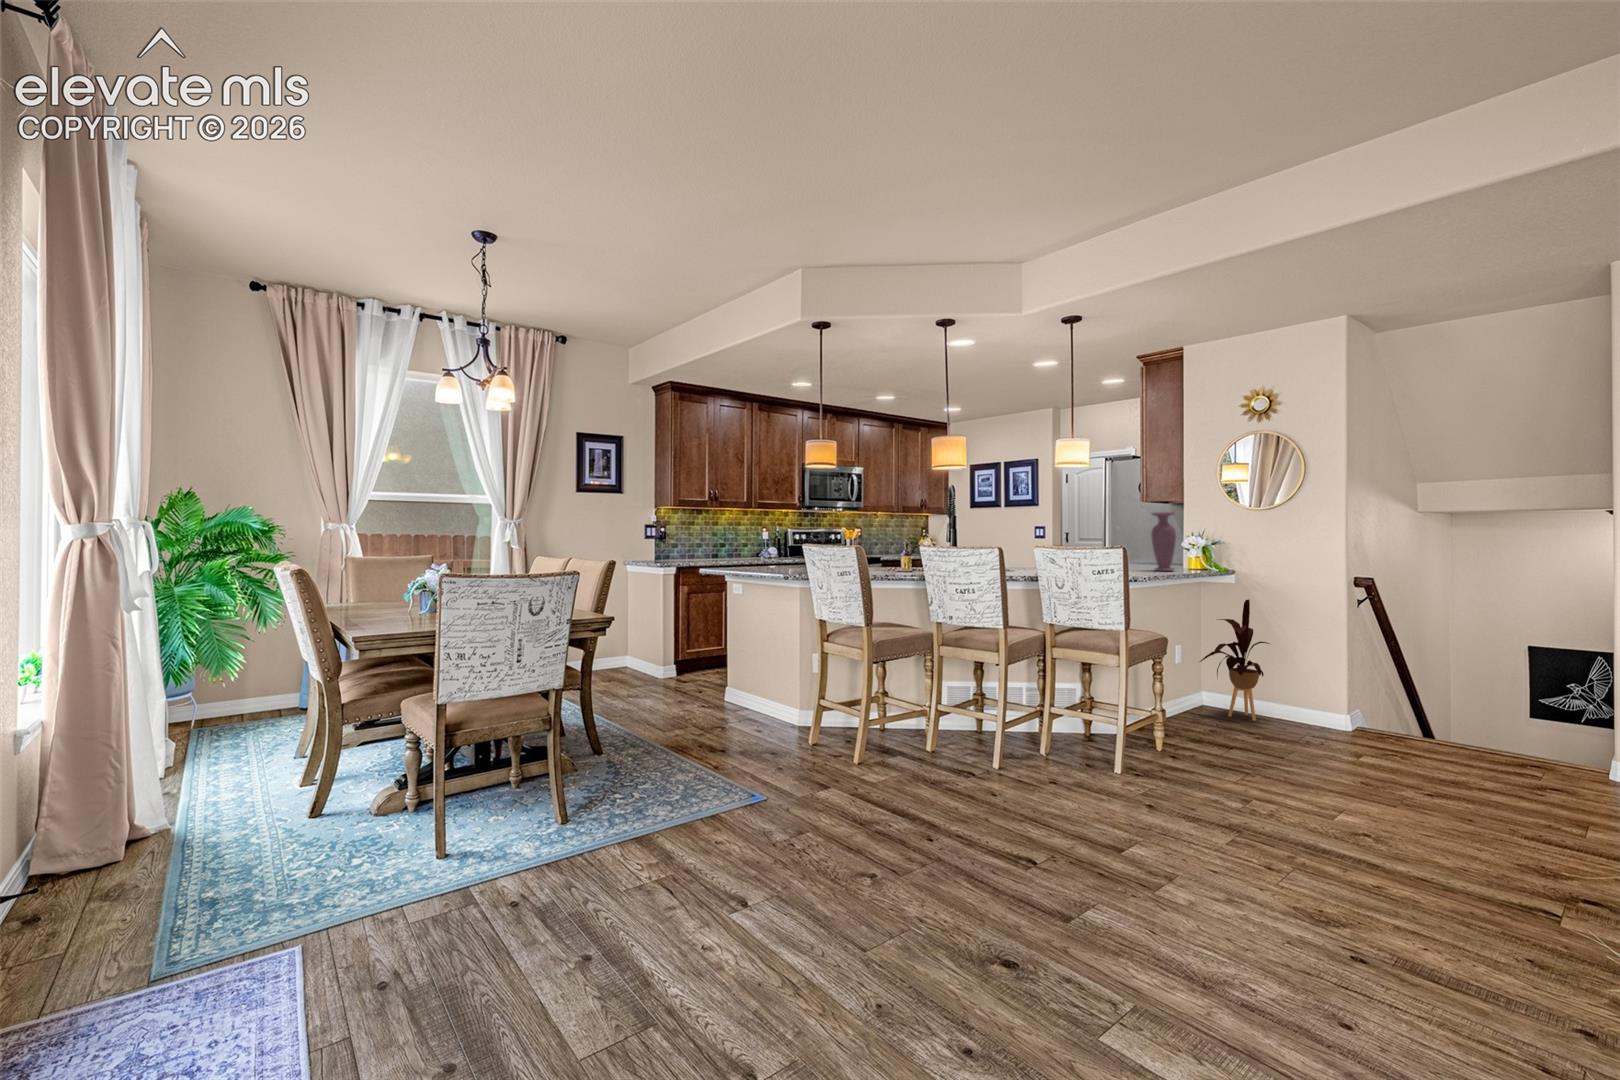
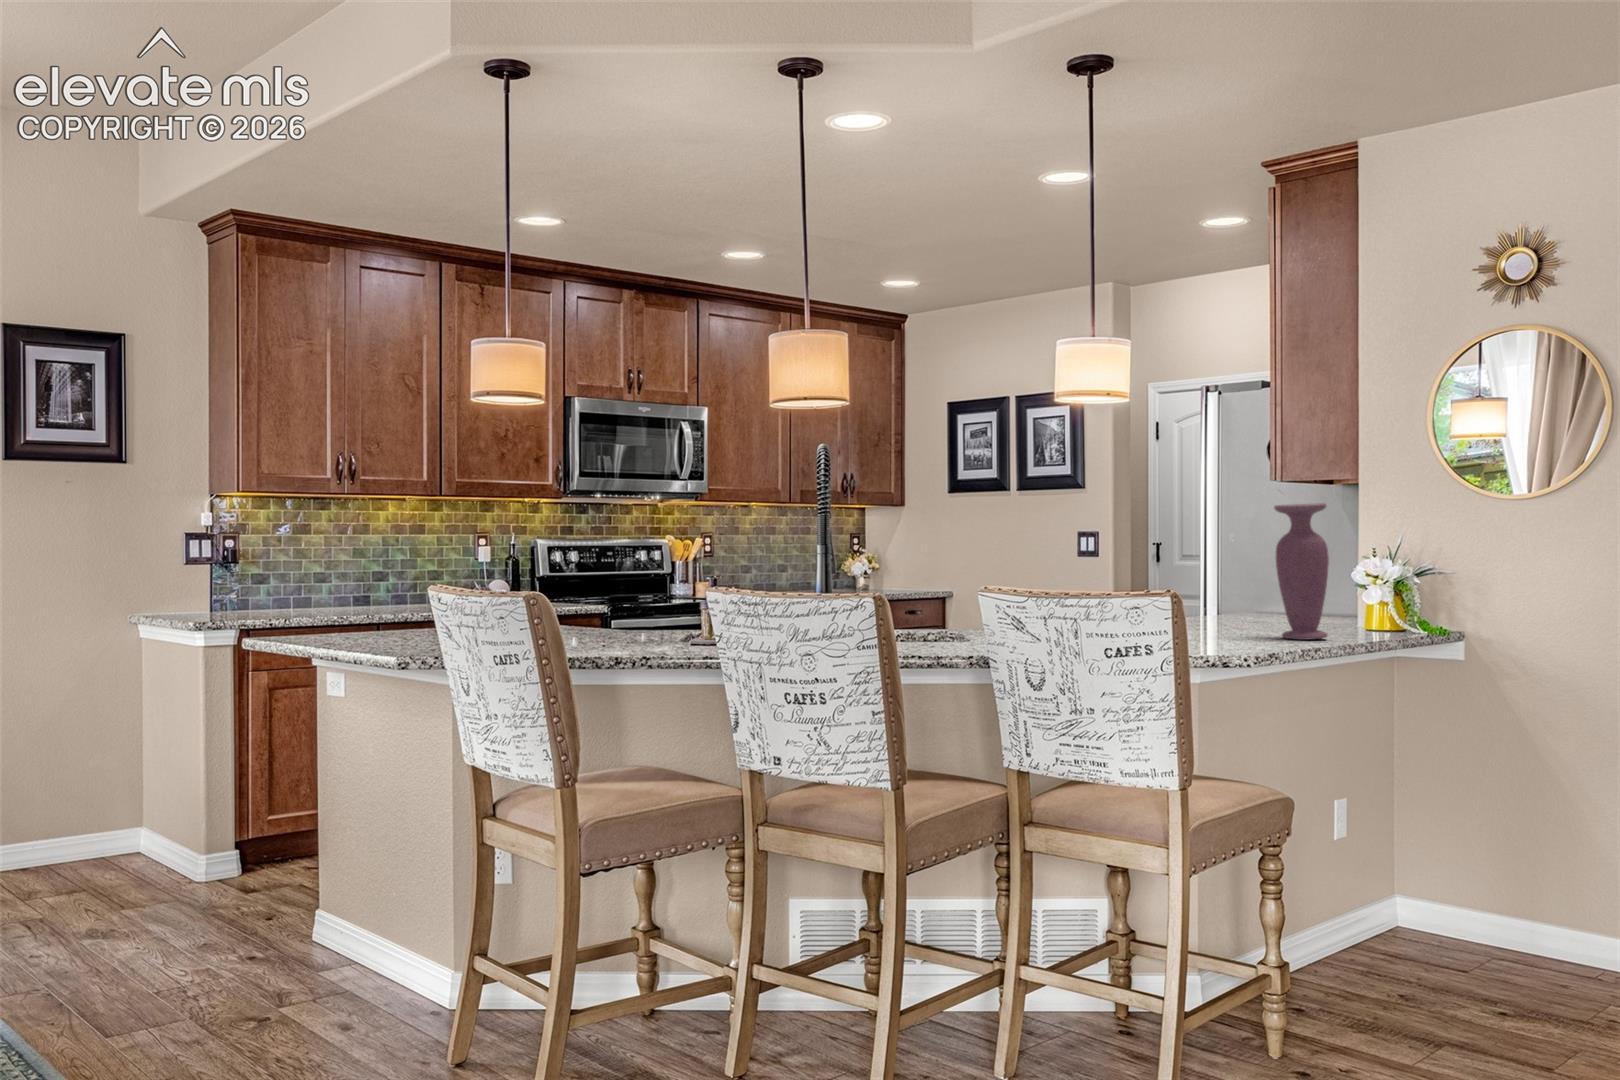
house plant: present [1199,599,1269,721] -> none [1382,703,1540,979]

